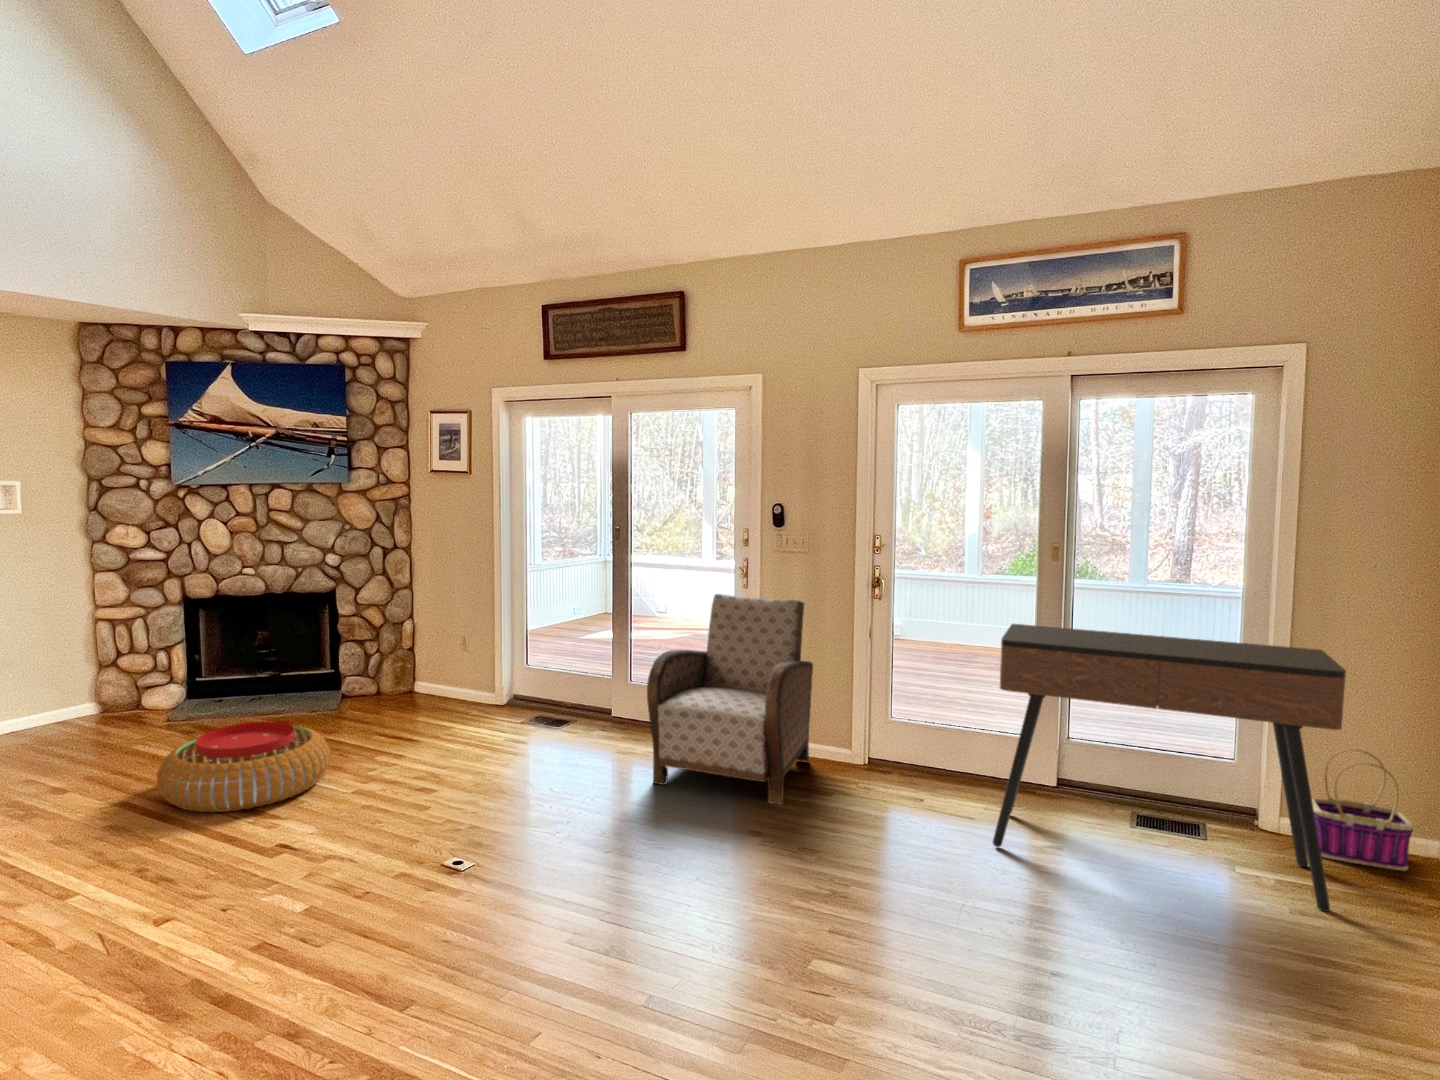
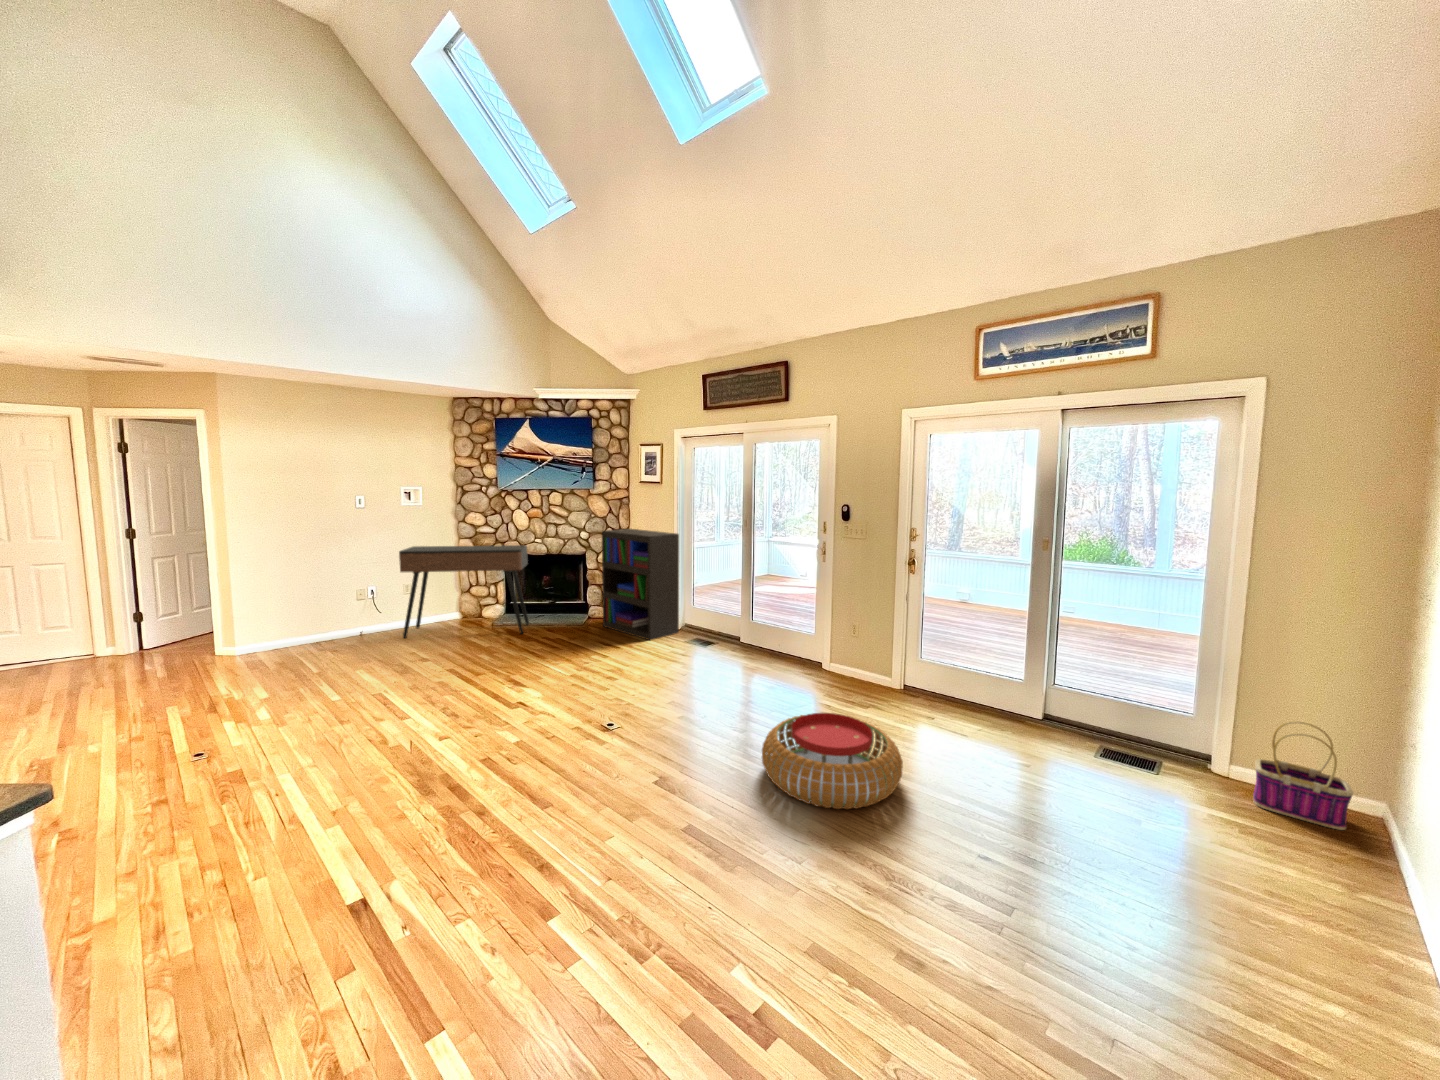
bookshelf: none [371,546,508,724] -> present [602,529,679,640]
armchair: present [647,594,813,805] -> none [742,567,864,712]
console table: present [993,624,1346,912] -> present [399,545,529,638]
pouf: present [157,721,330,812] -> present [762,713,903,809]

